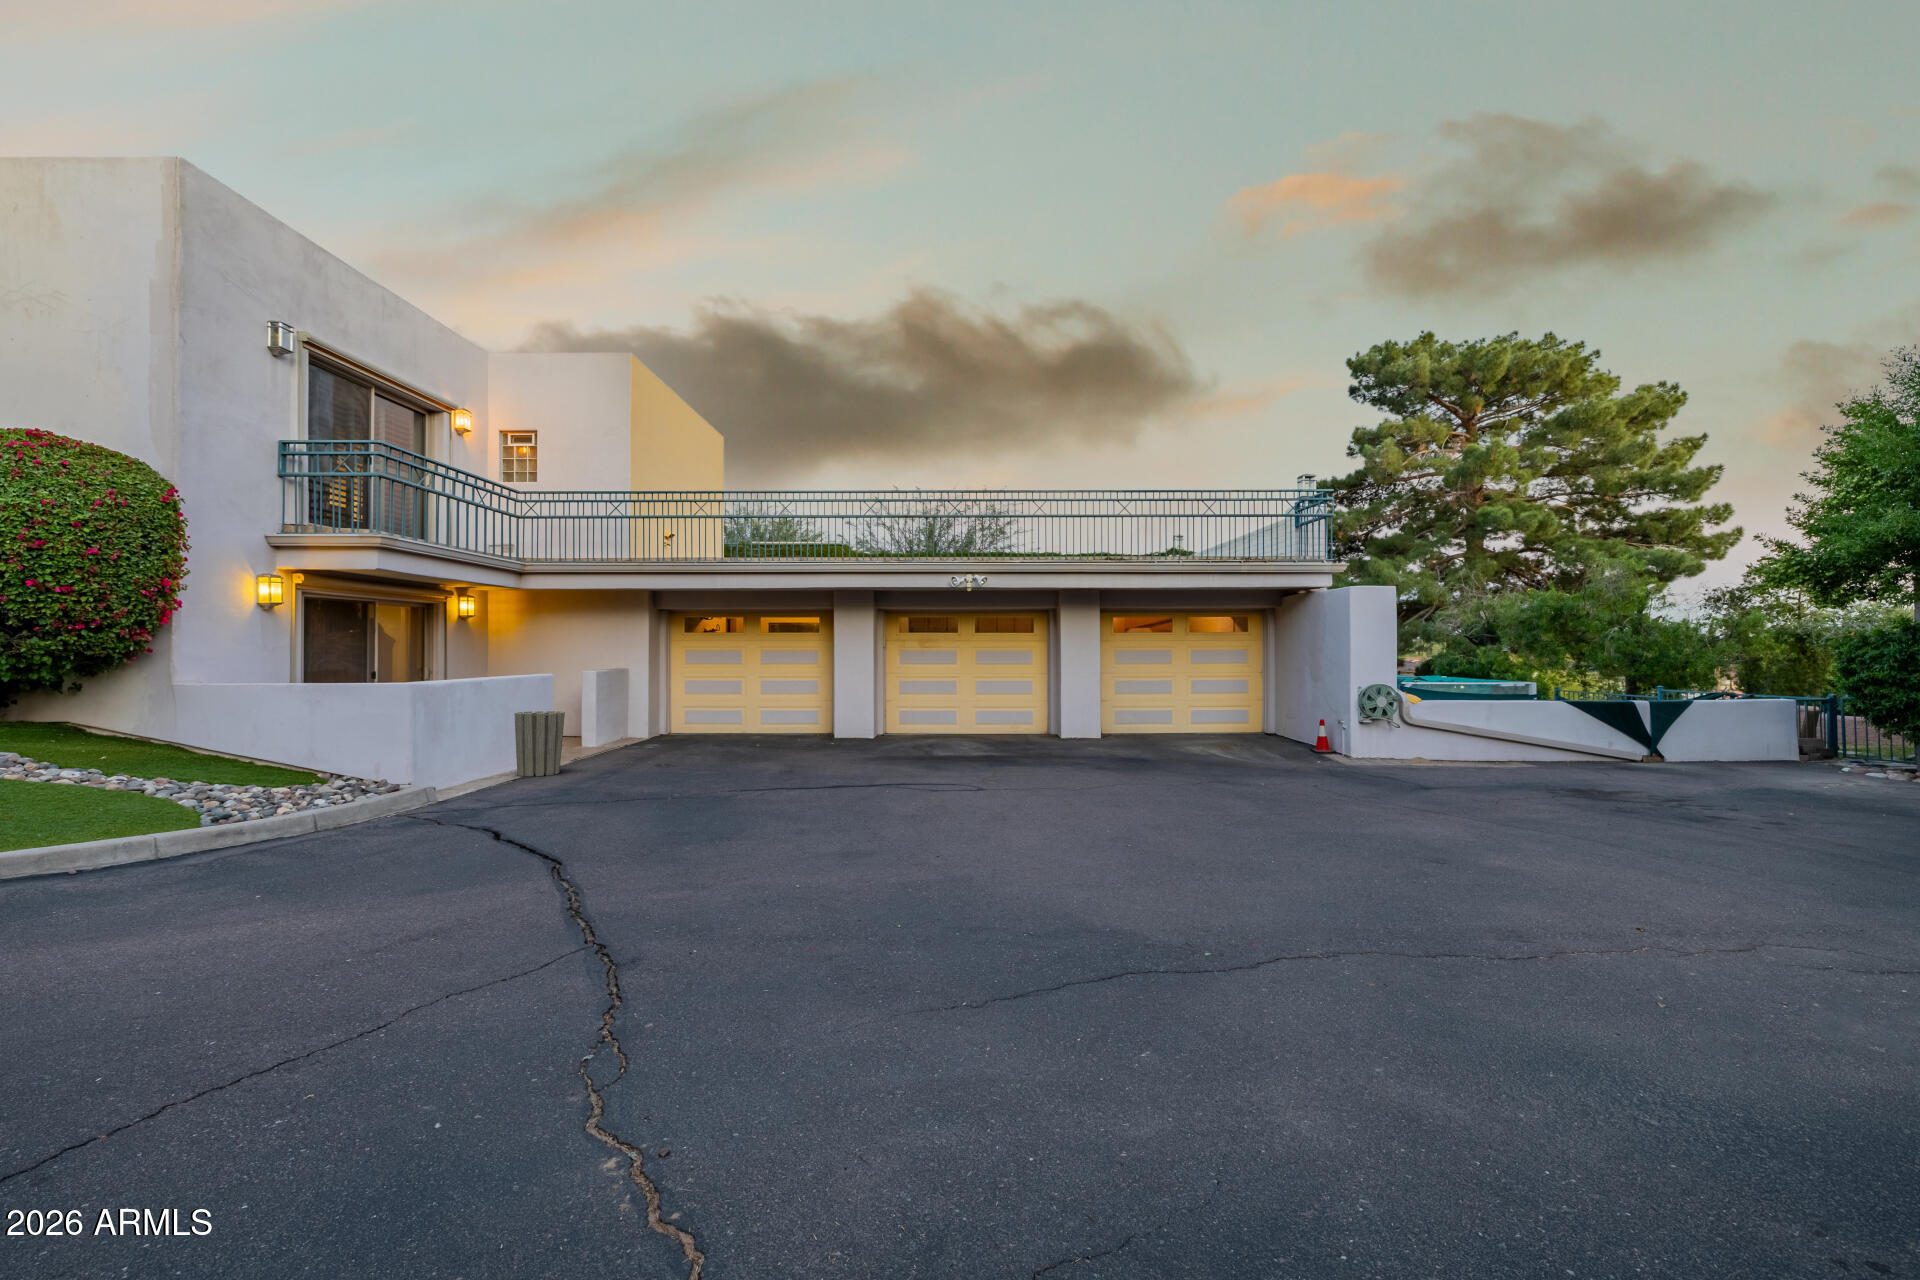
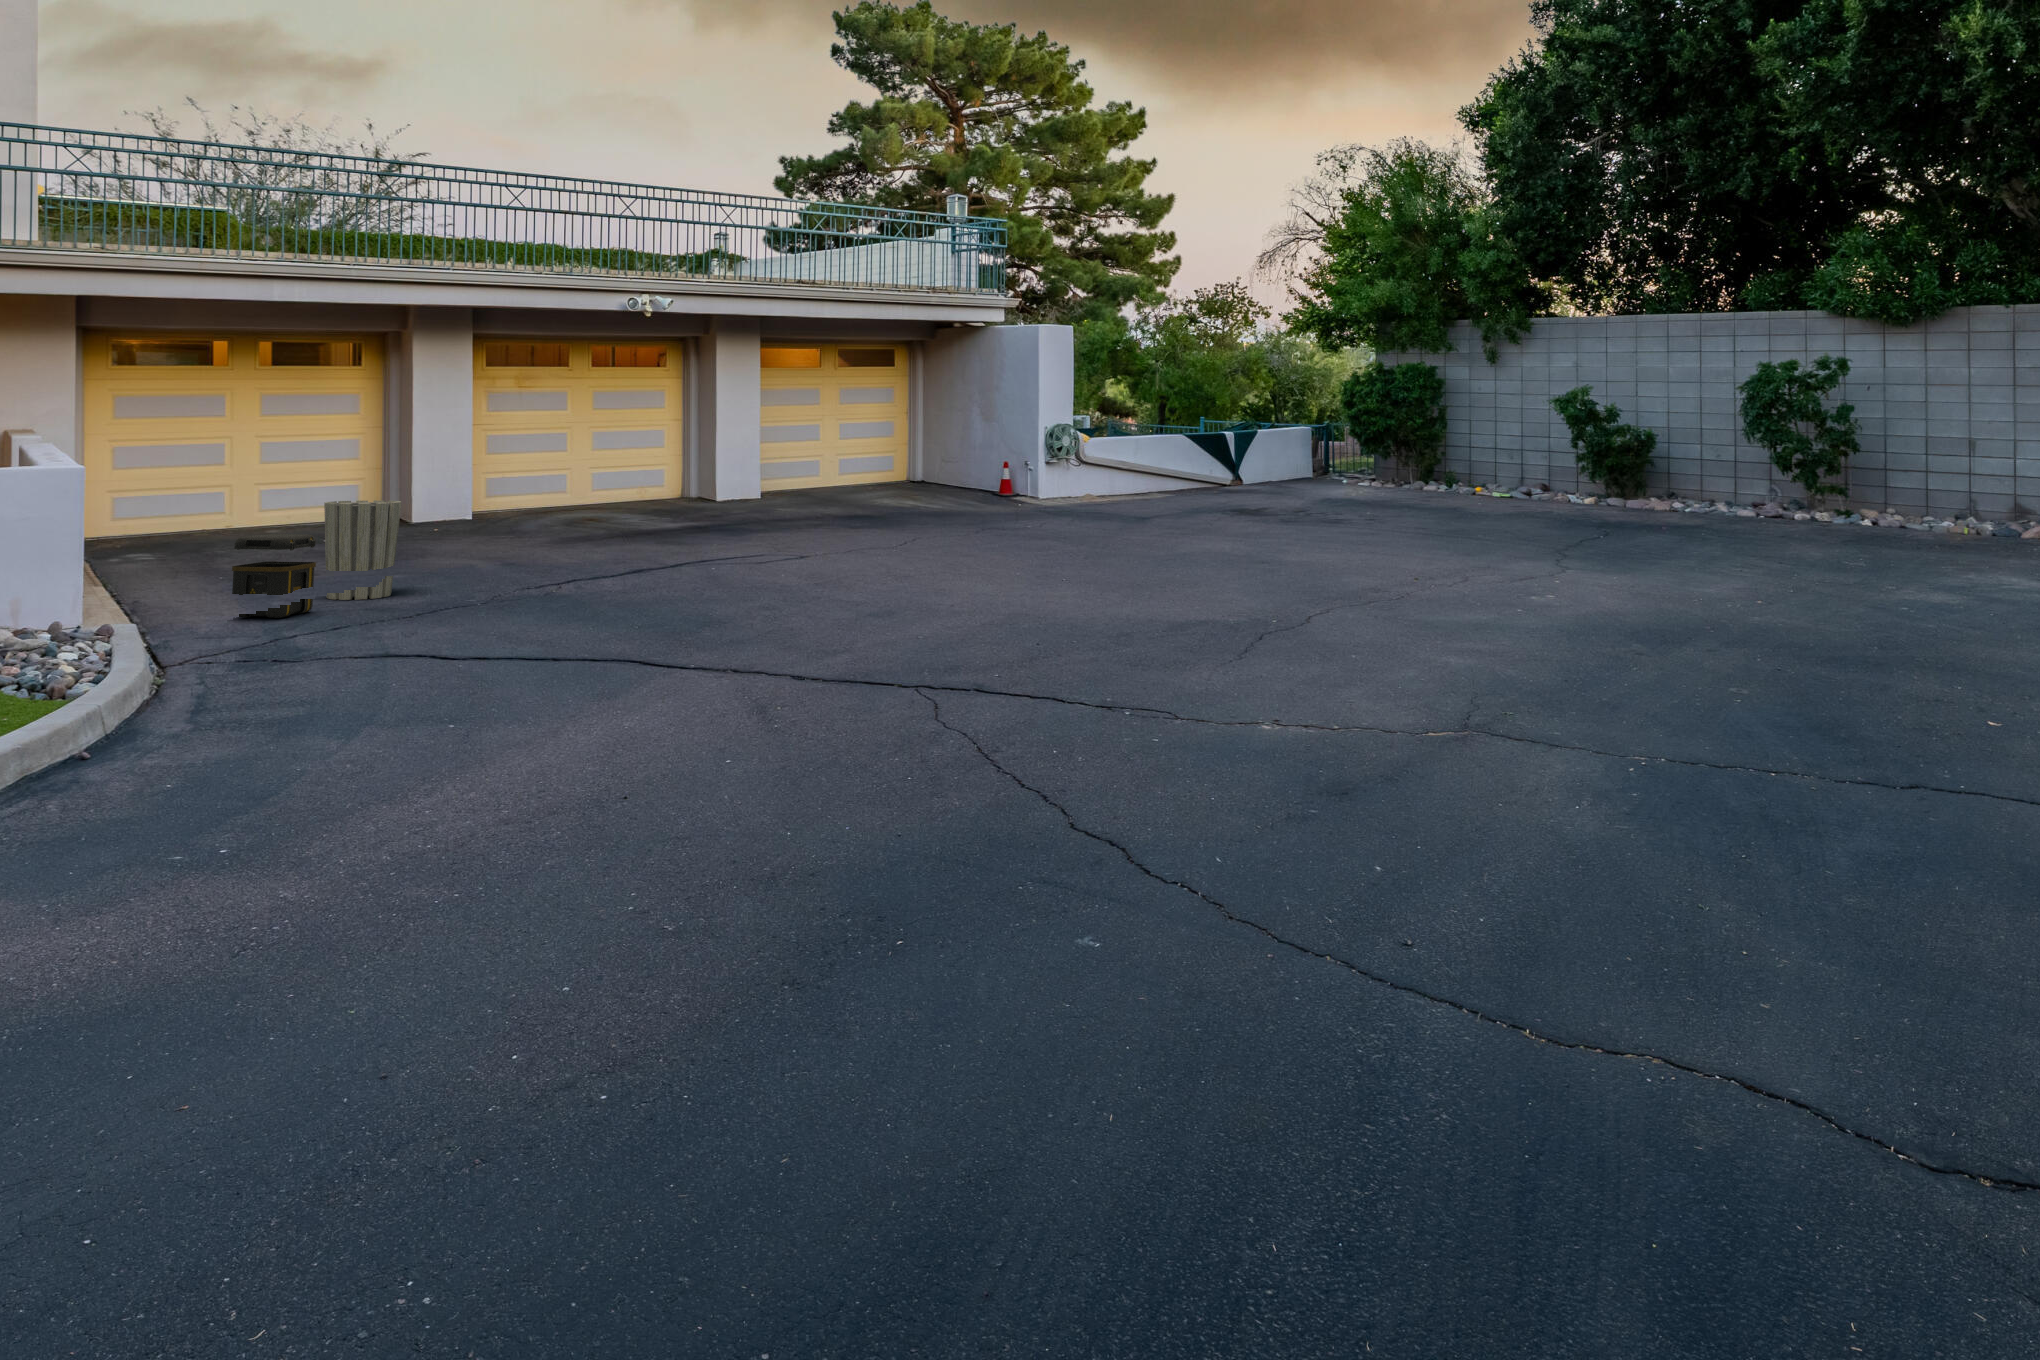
toolbox: none [455,734,510,789] -> present [232,534,316,618]

